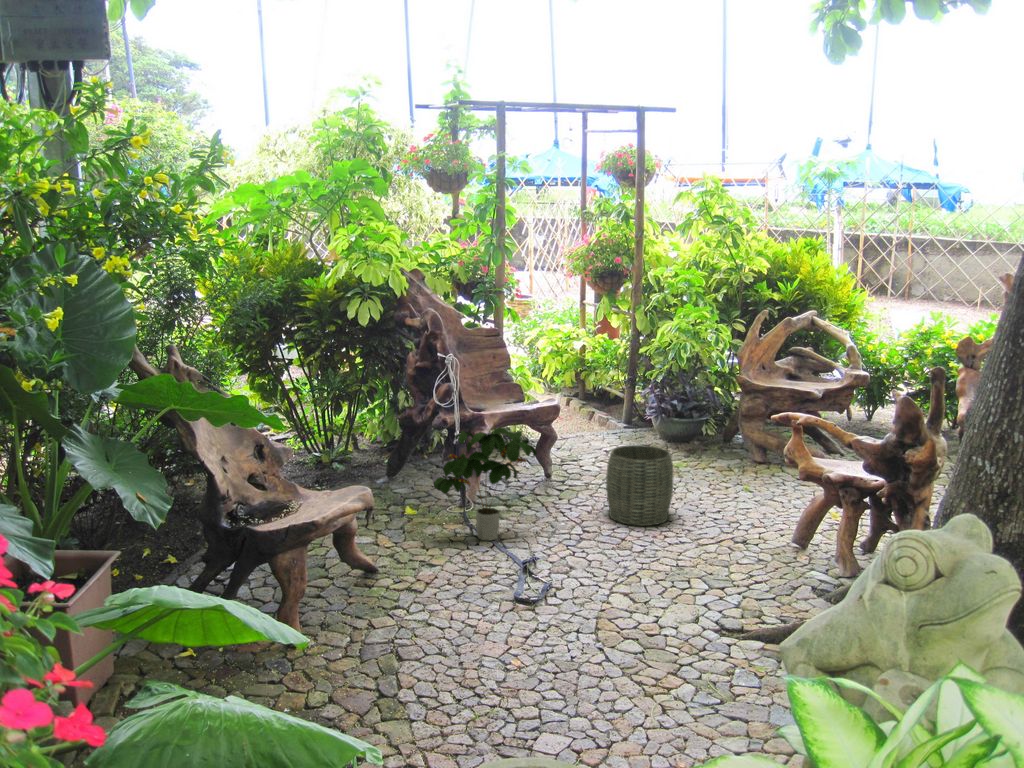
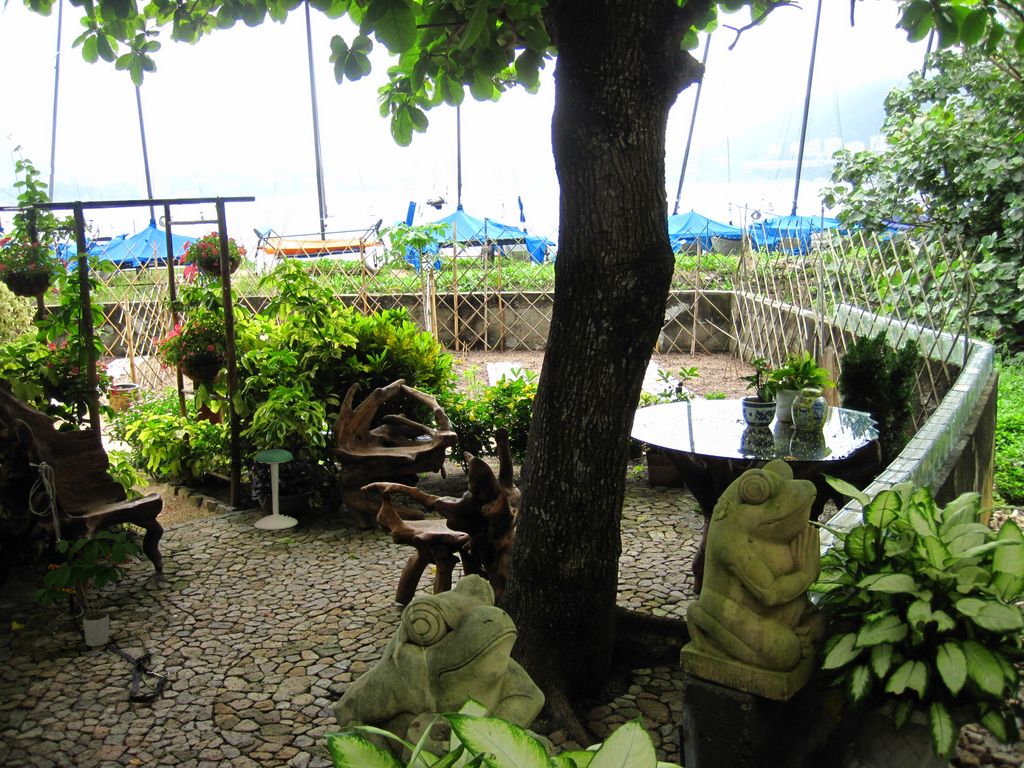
stool: none [644,370,689,452] -> present [254,449,298,530]
woven basket: present [606,445,674,526] -> none [217,530,282,608]

